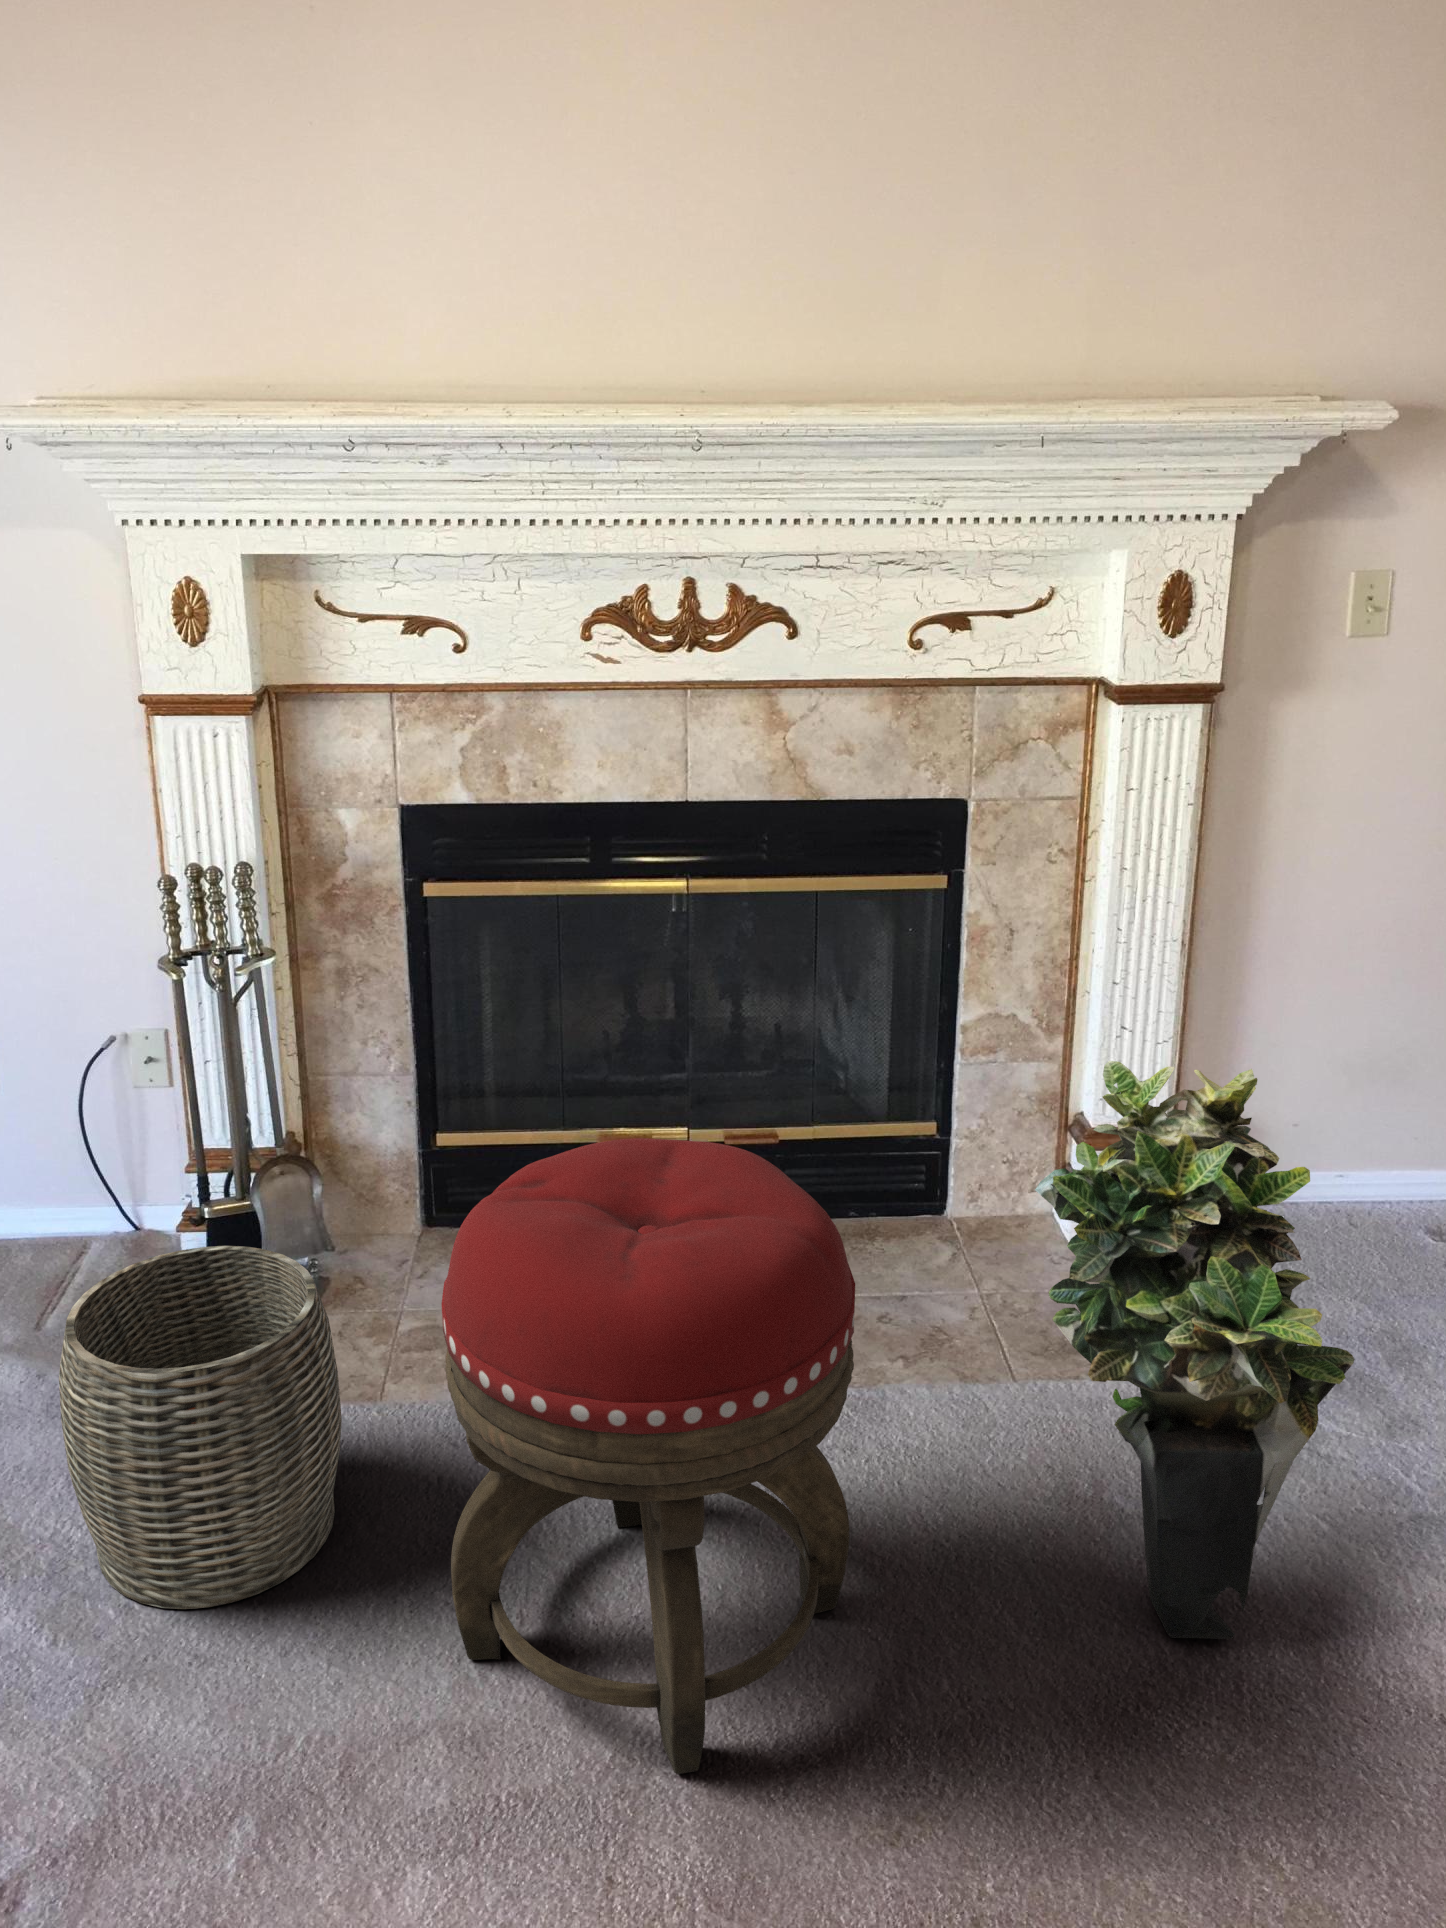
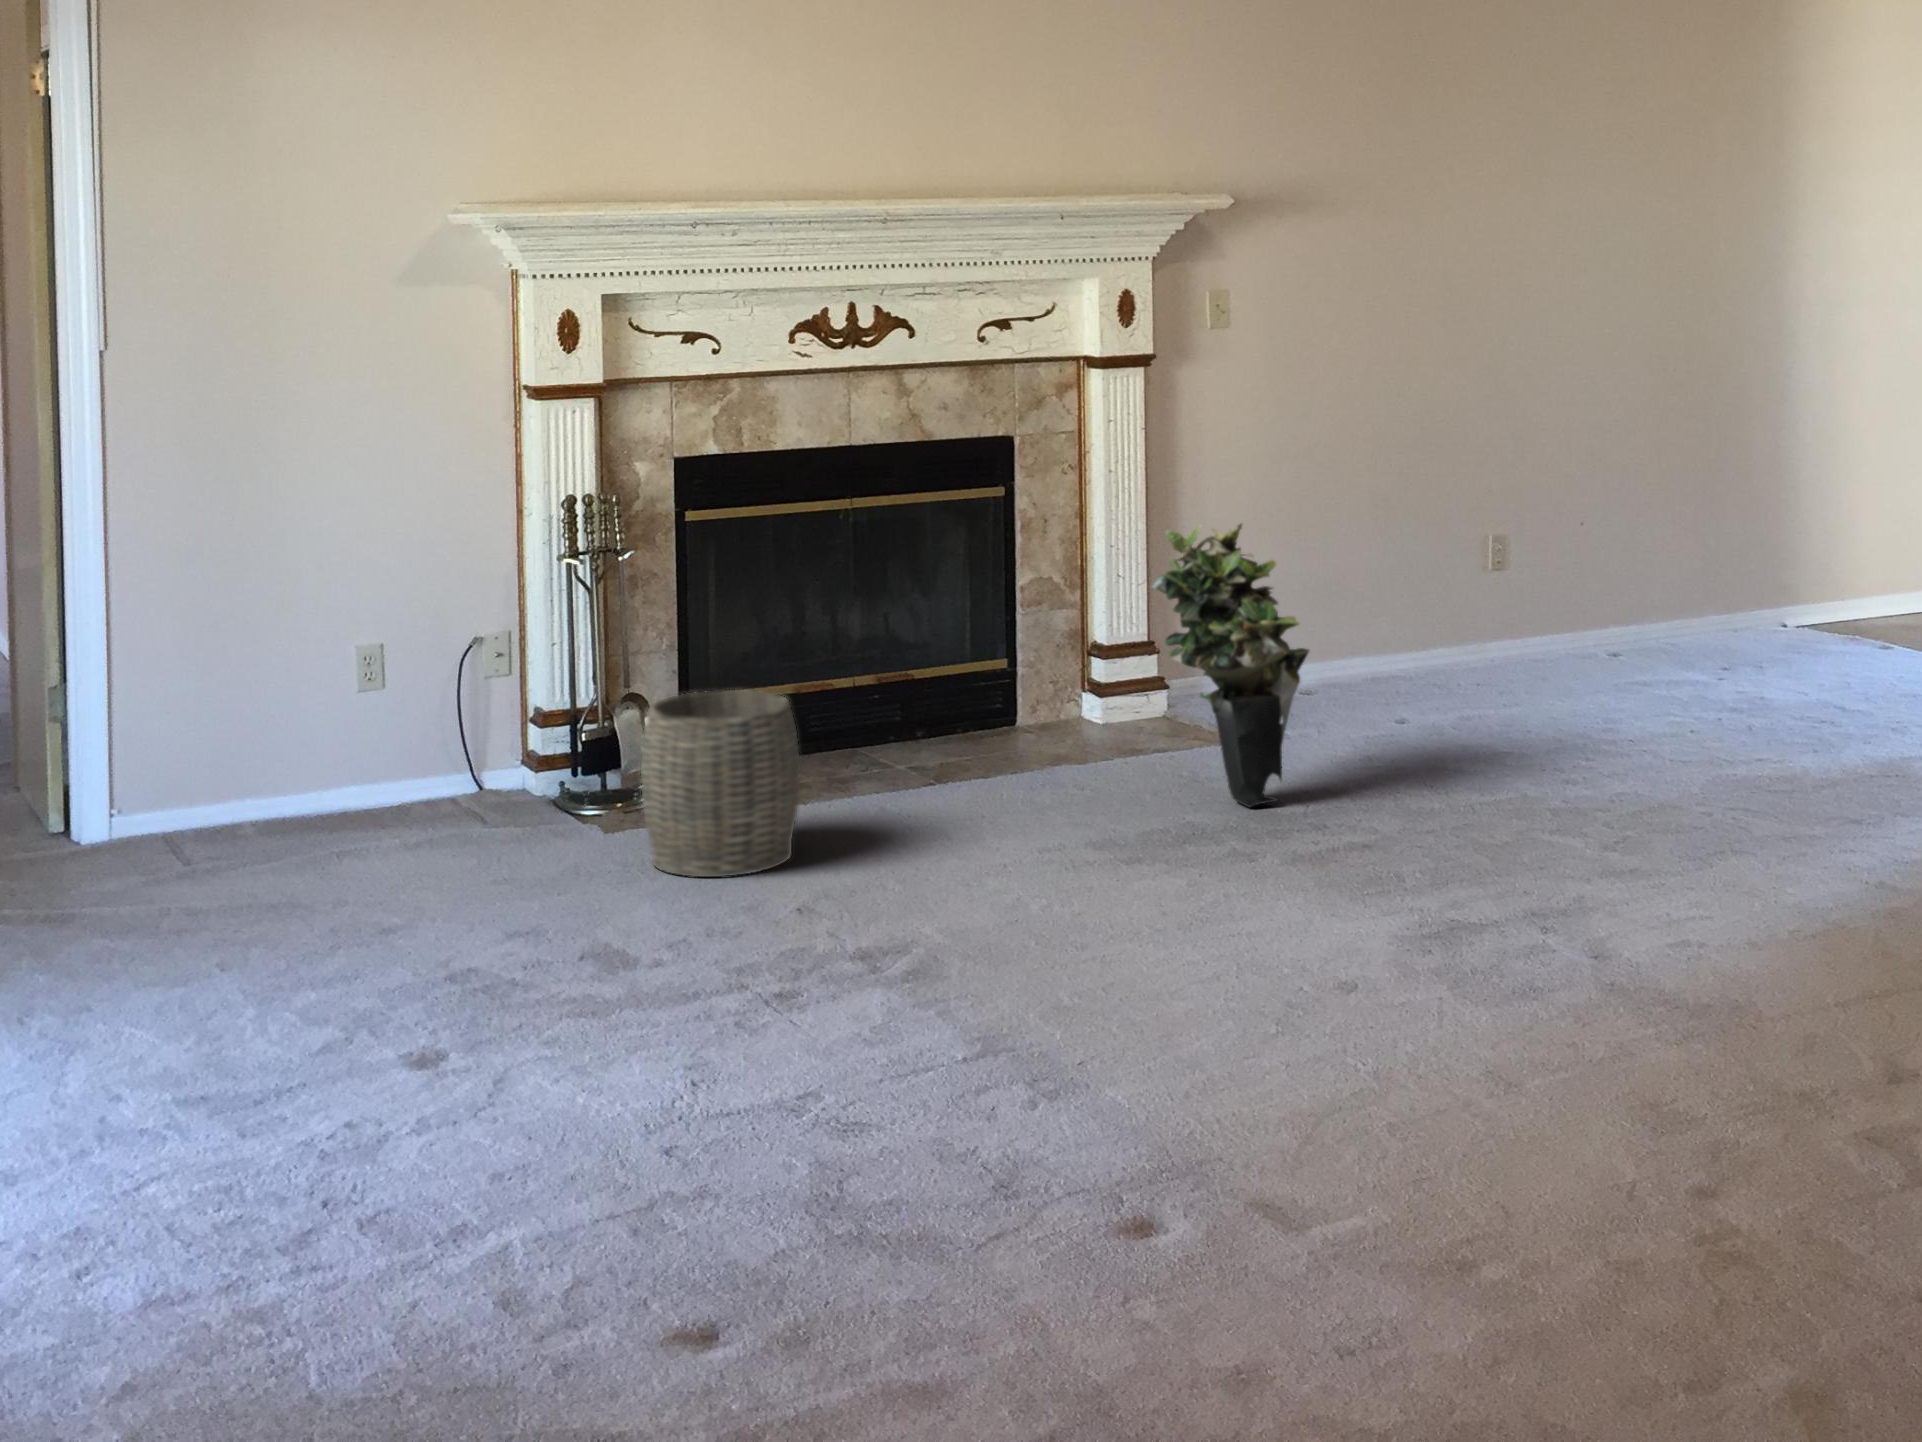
footstool: present [442,1138,855,1774] -> none [893,573,1104,864]

